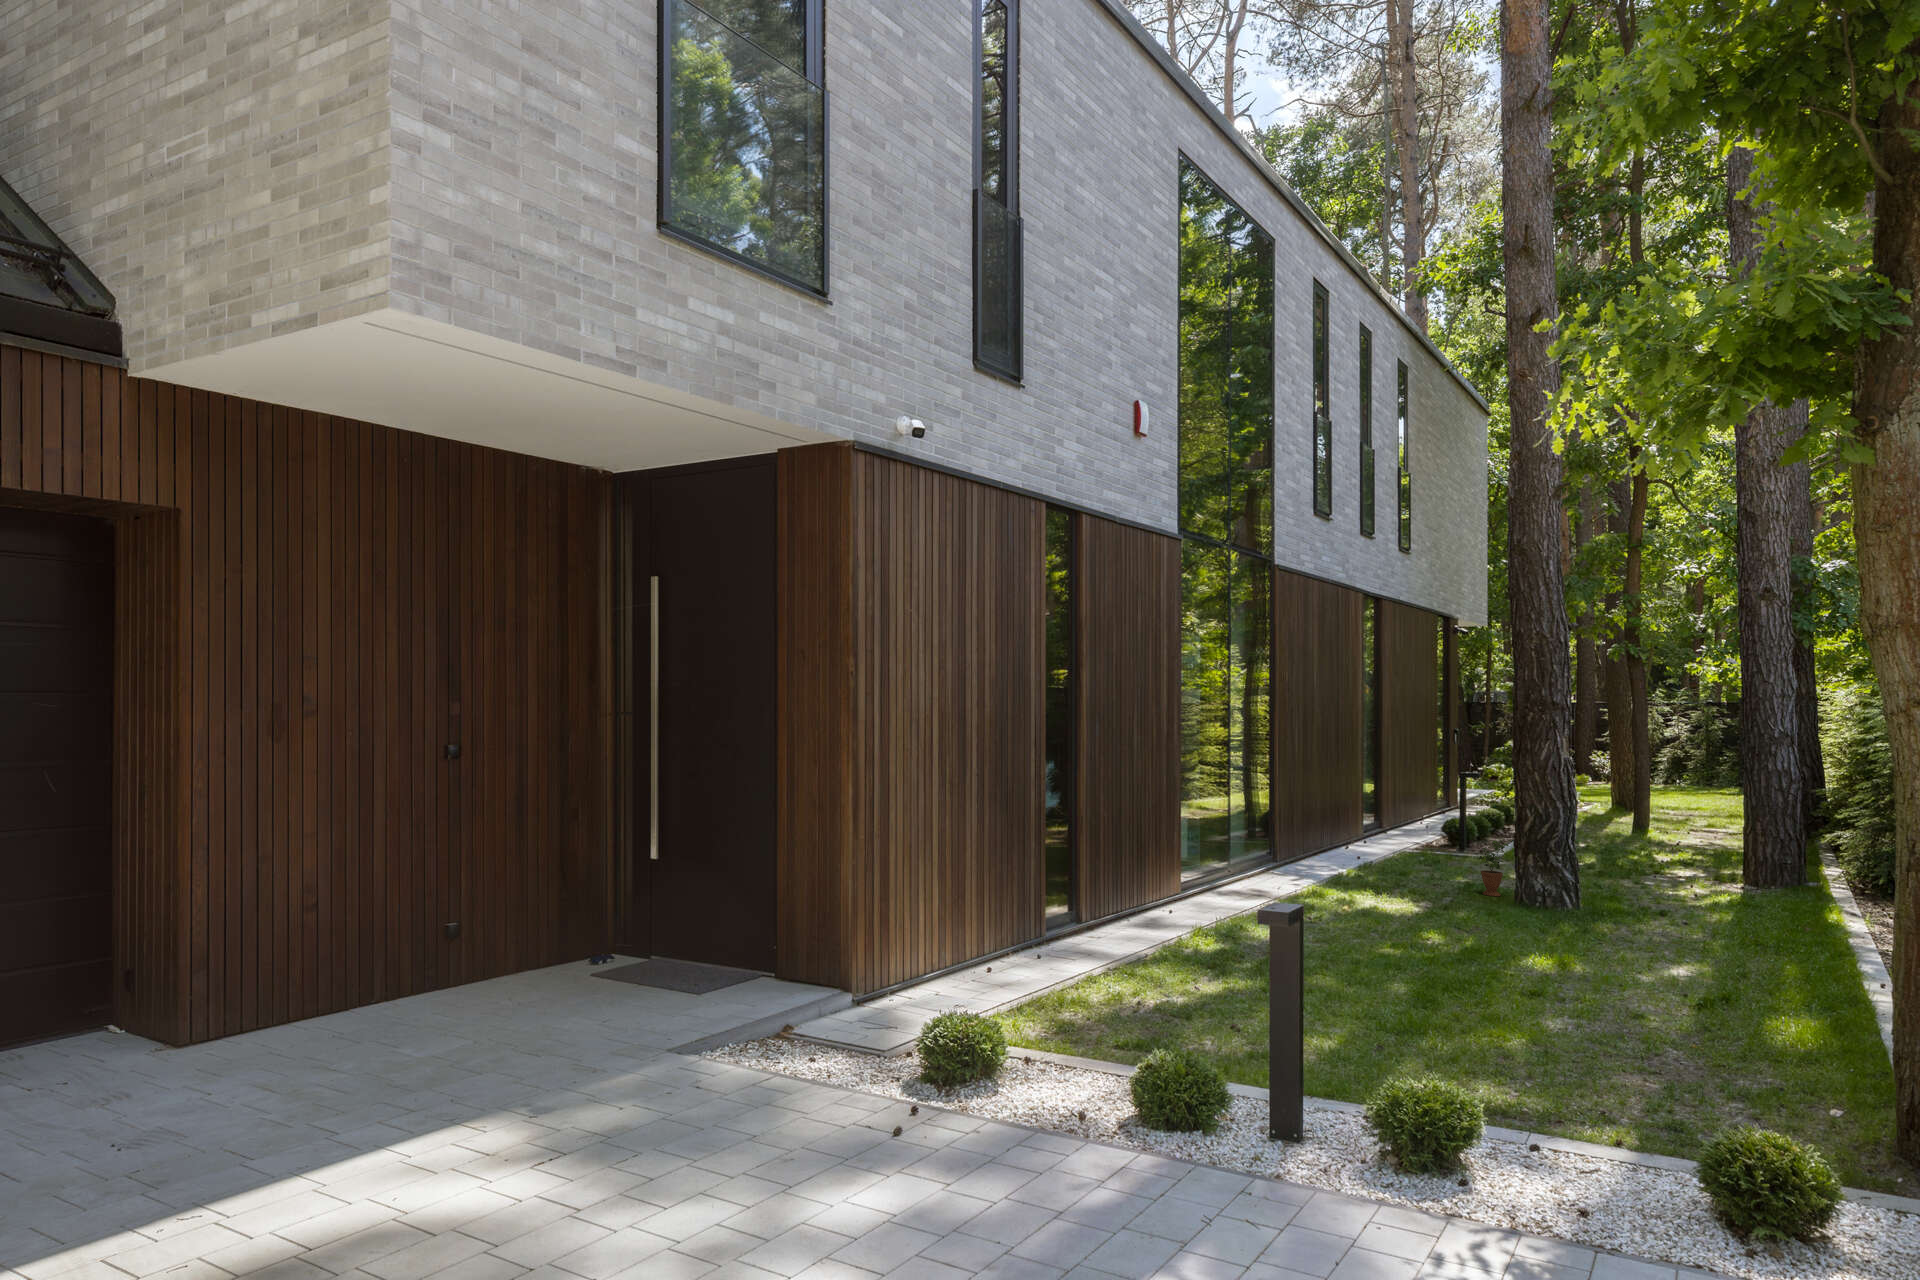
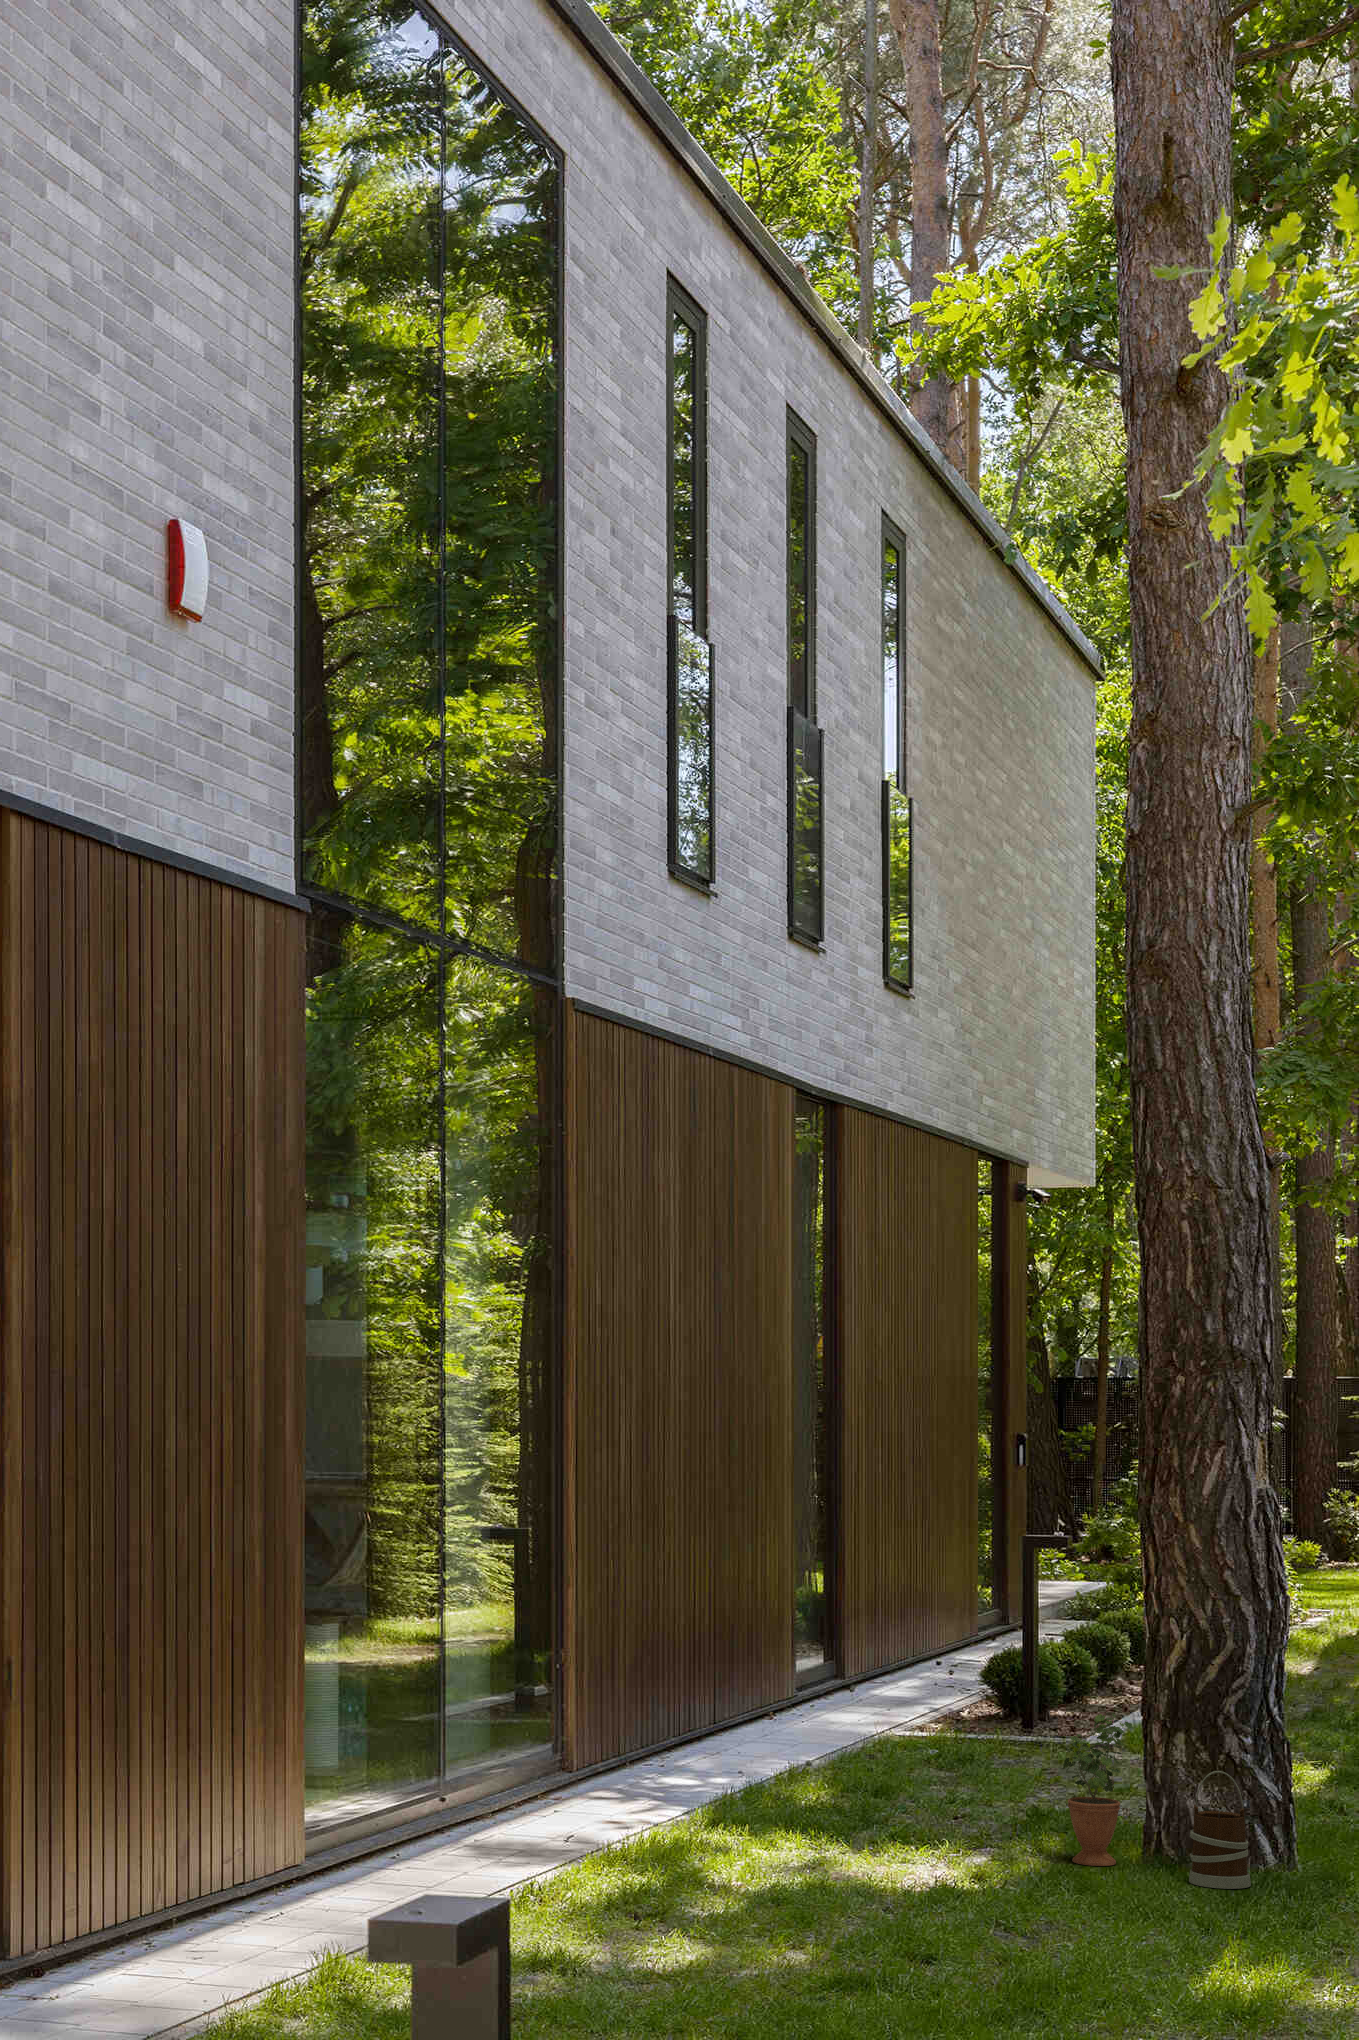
wooden bucket: none [1532,864,1558,908] -> present [1189,1771,1251,1889]

